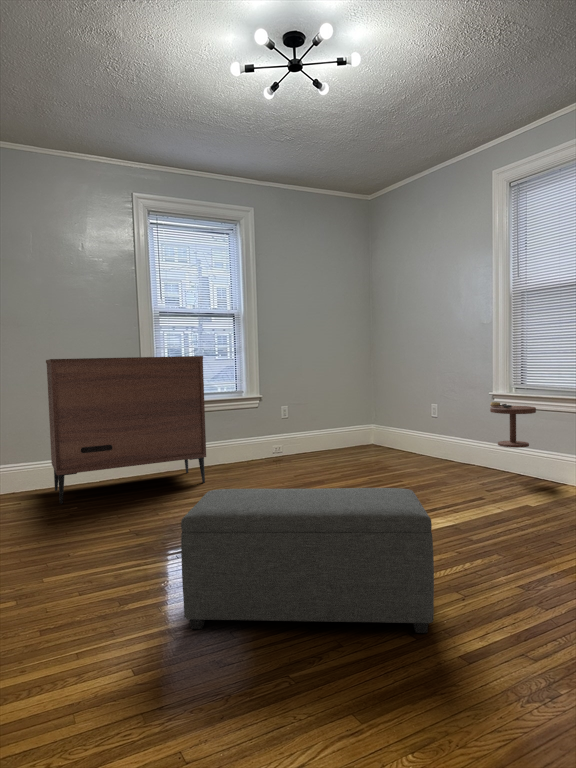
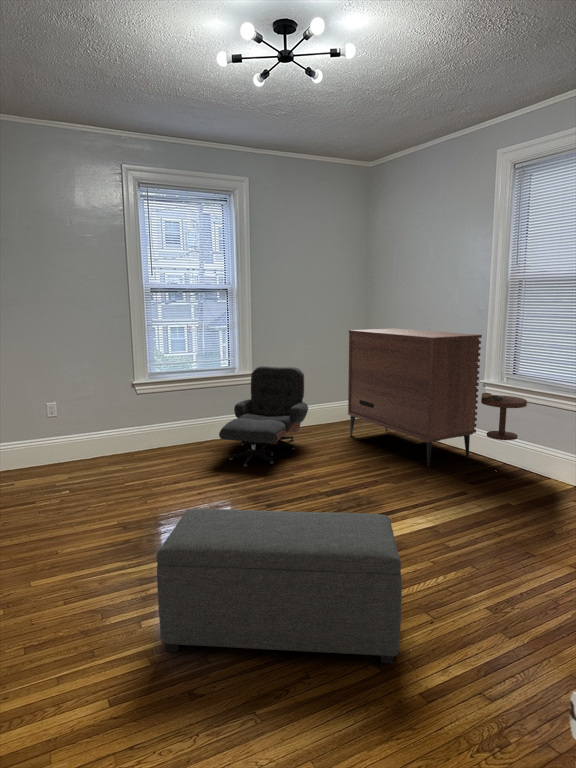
dresser: present [46,356,206,504] -> present [348,328,482,467]
lounge chair: none [230,389,317,484] -> present [219,366,308,467]

